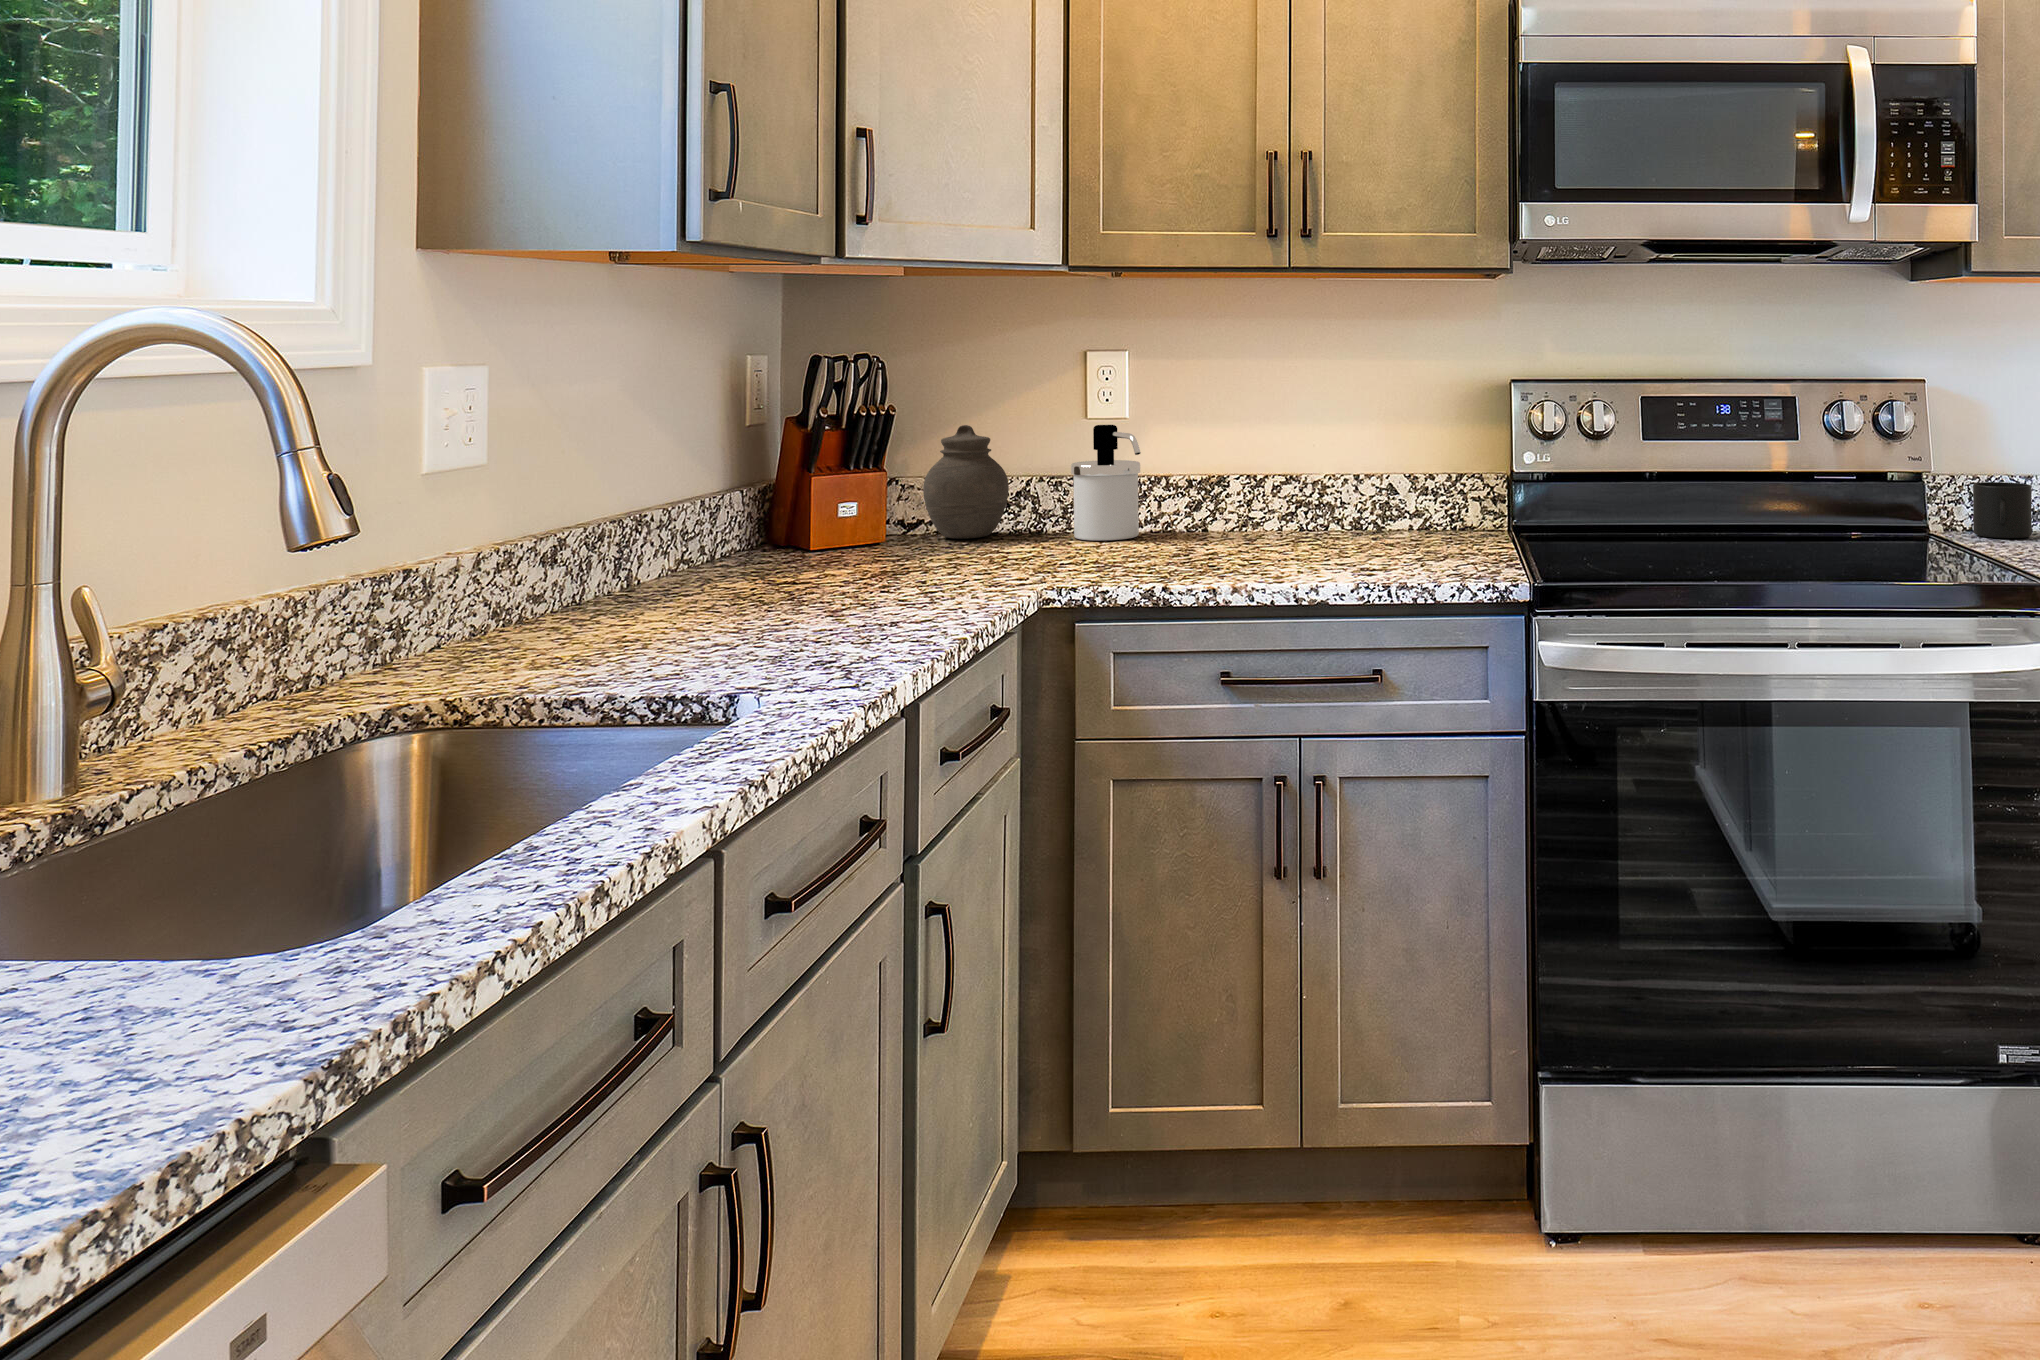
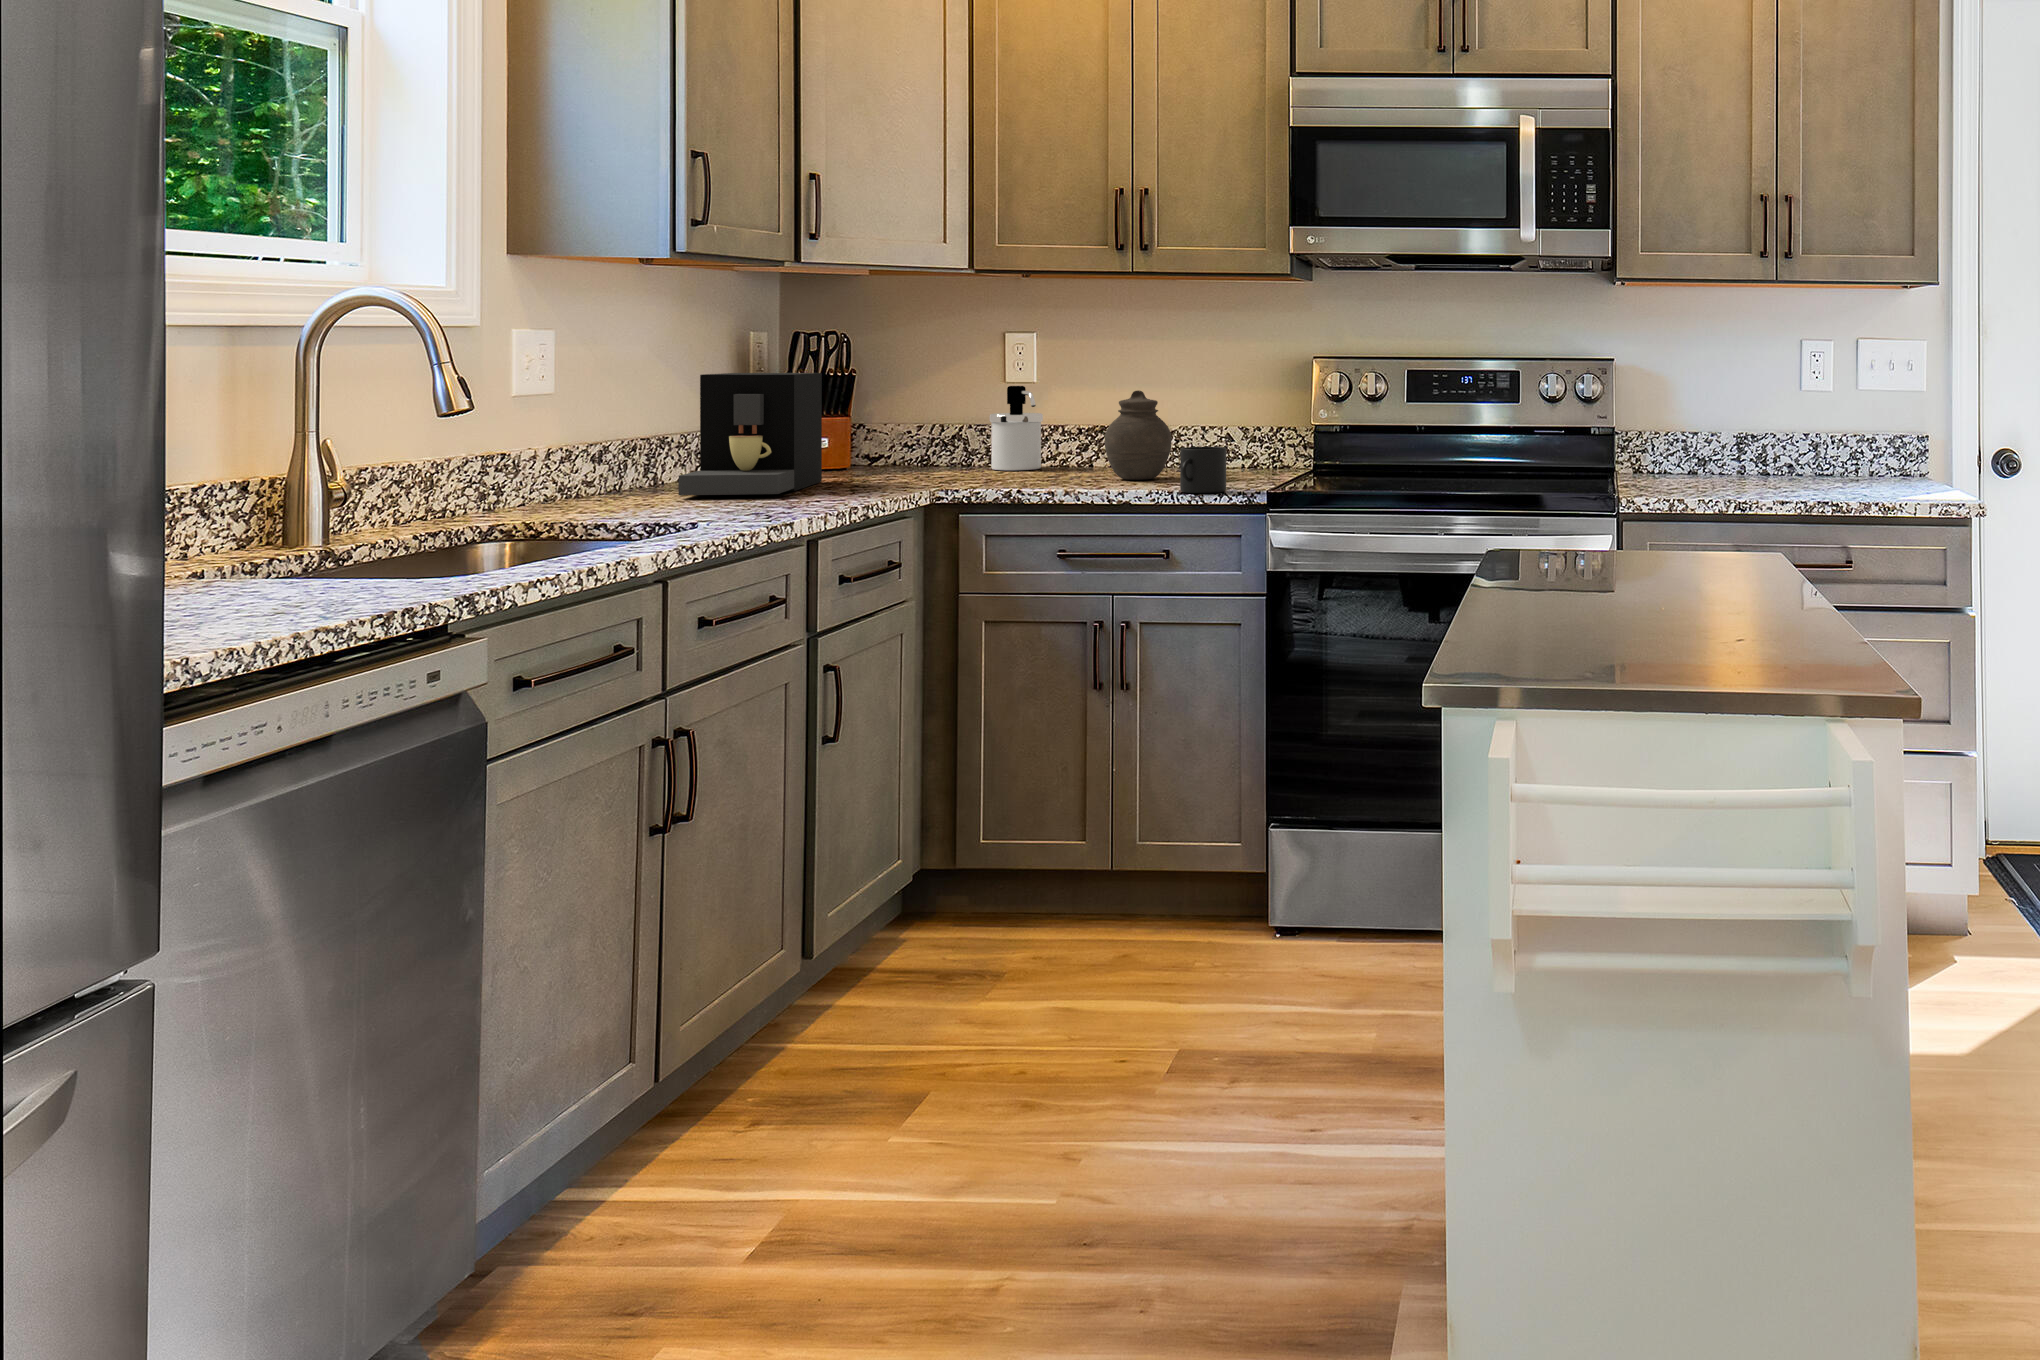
coffee maker: none [678,416,866,612] -> present [678,373,822,495]
jar: present [923,425,1009,539] -> present [1105,390,1172,480]
mug: present [1973,482,2032,538] -> present [1180,447,1226,493]

